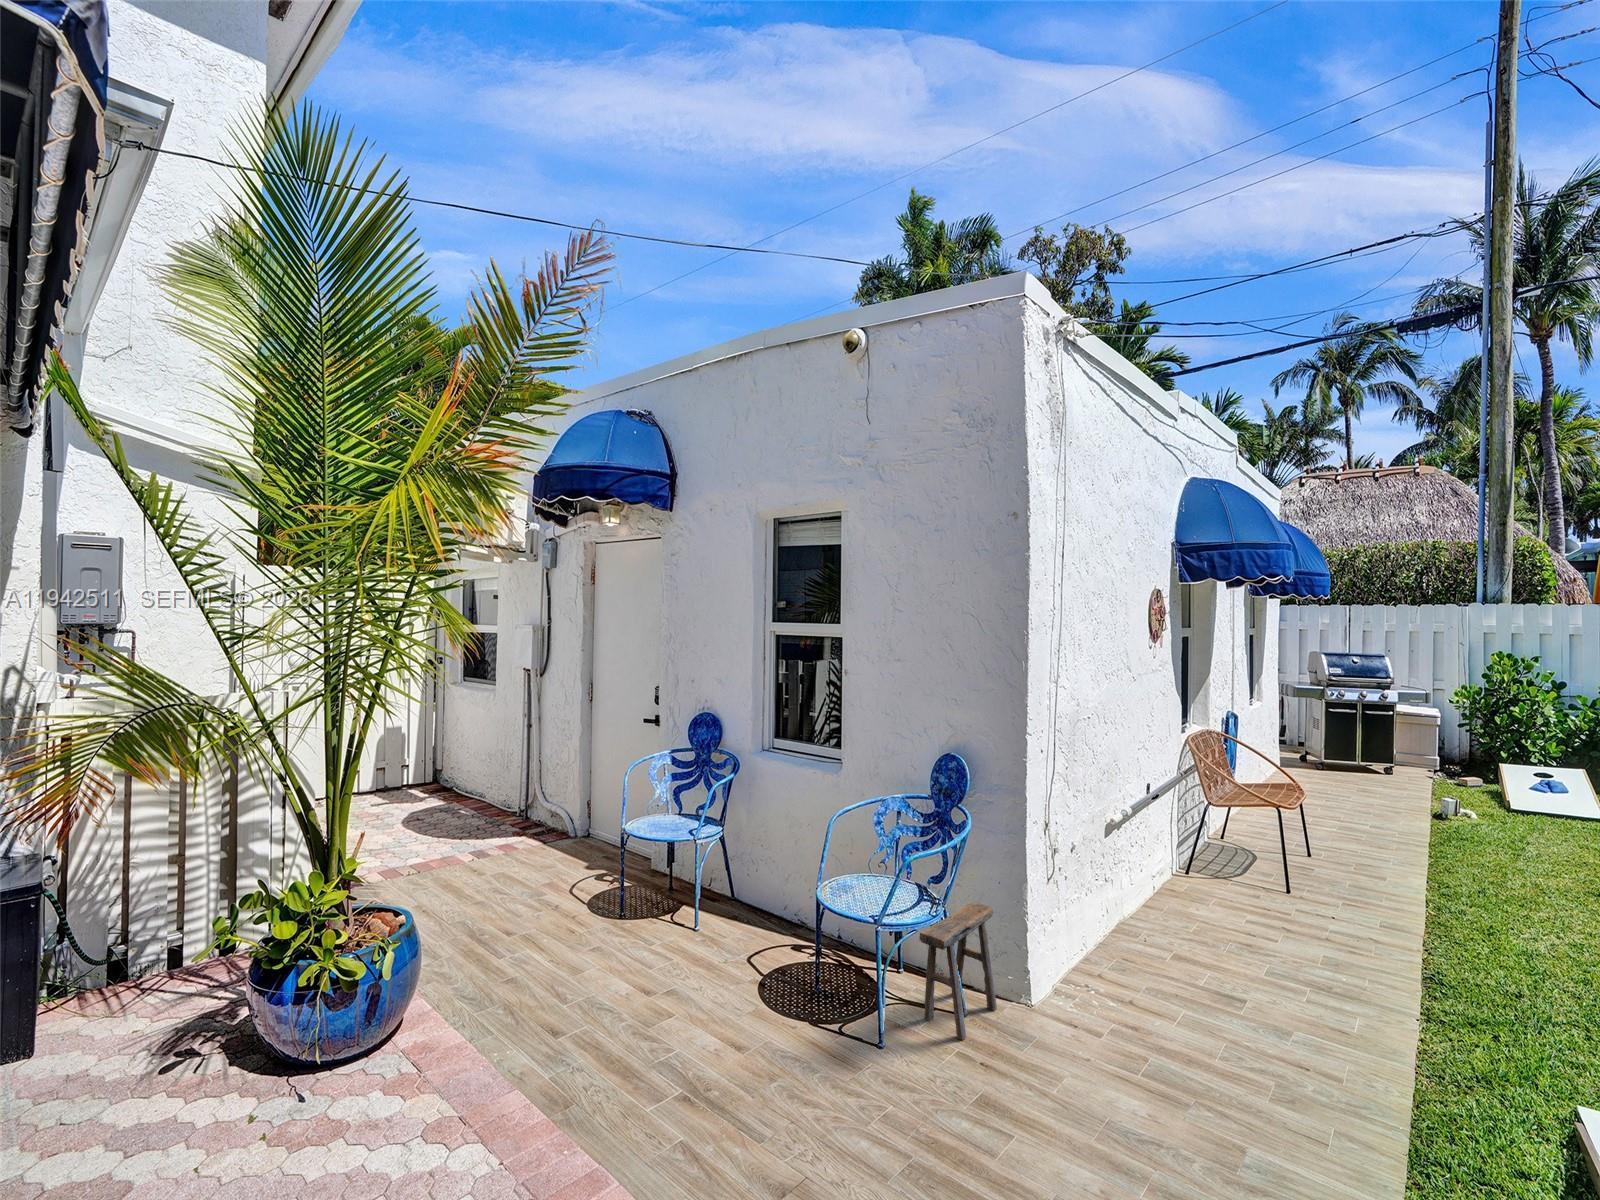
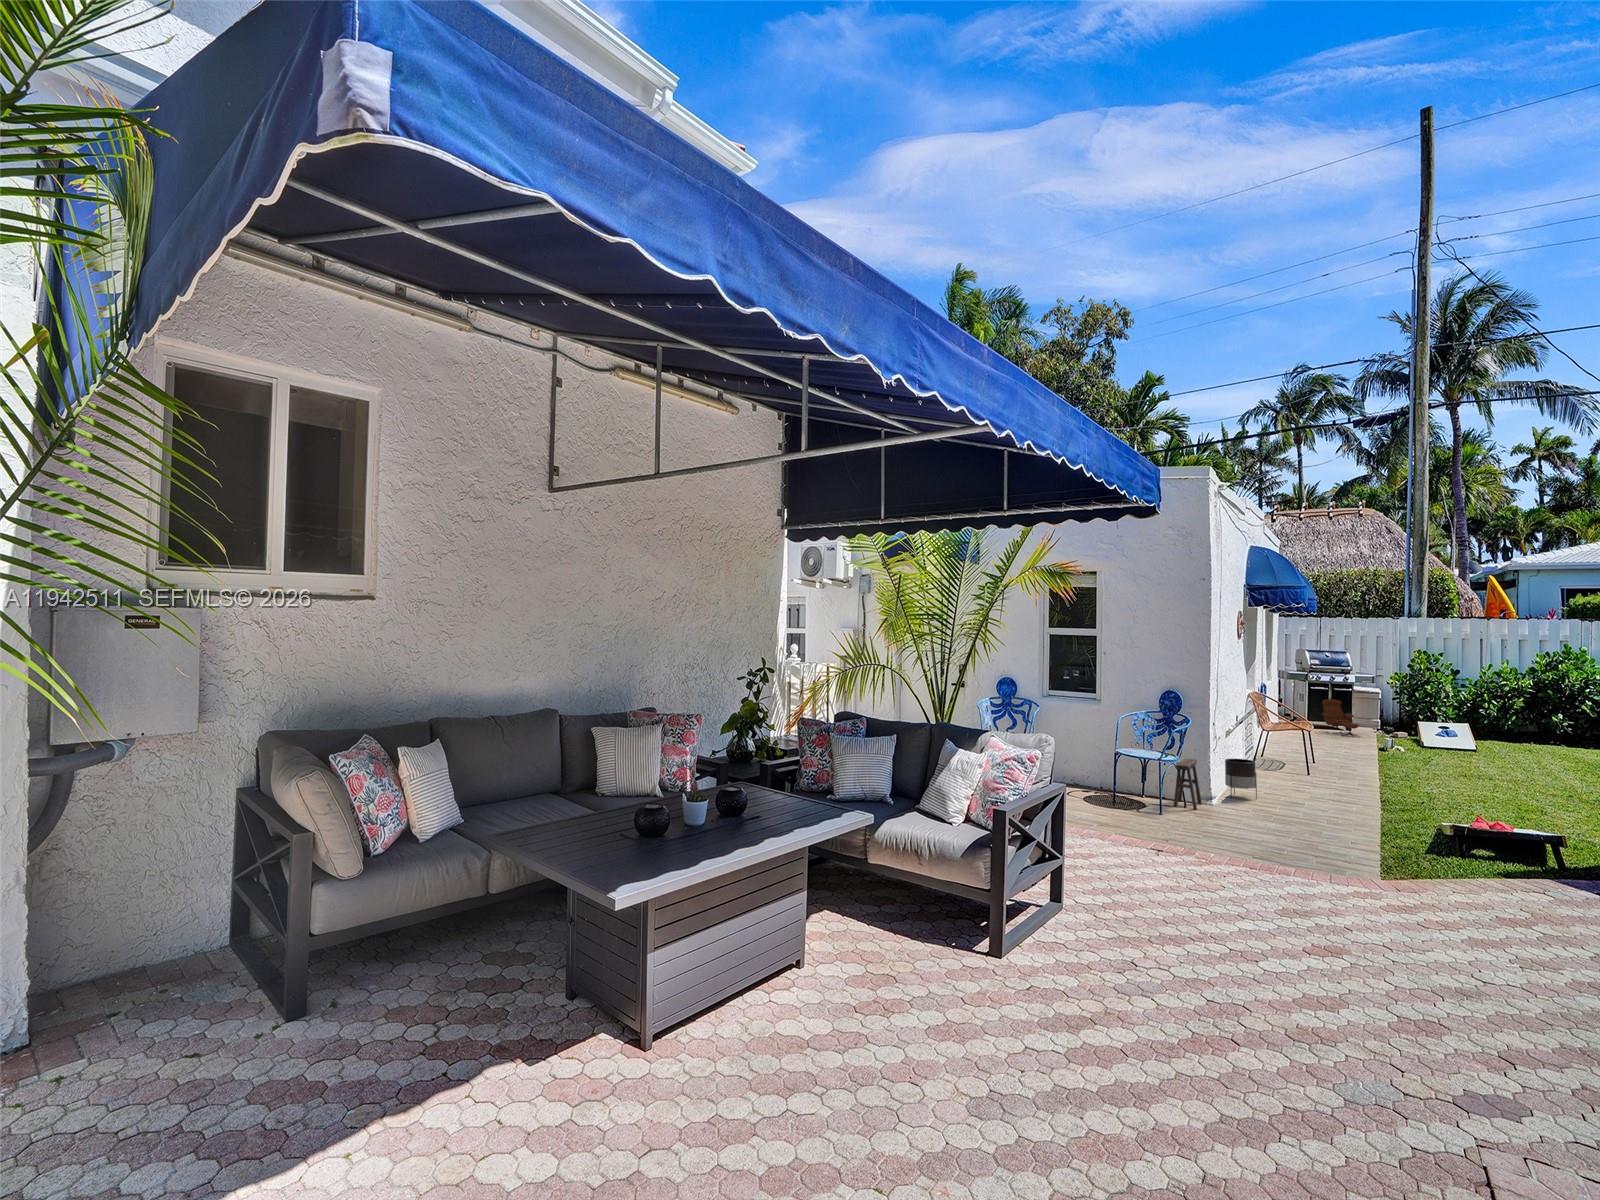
lounge chair: none [1343,725,1403,788] -> present [1321,699,1358,737]
planter: none [1072,893,1134,990] -> present [1225,759,1257,799]

